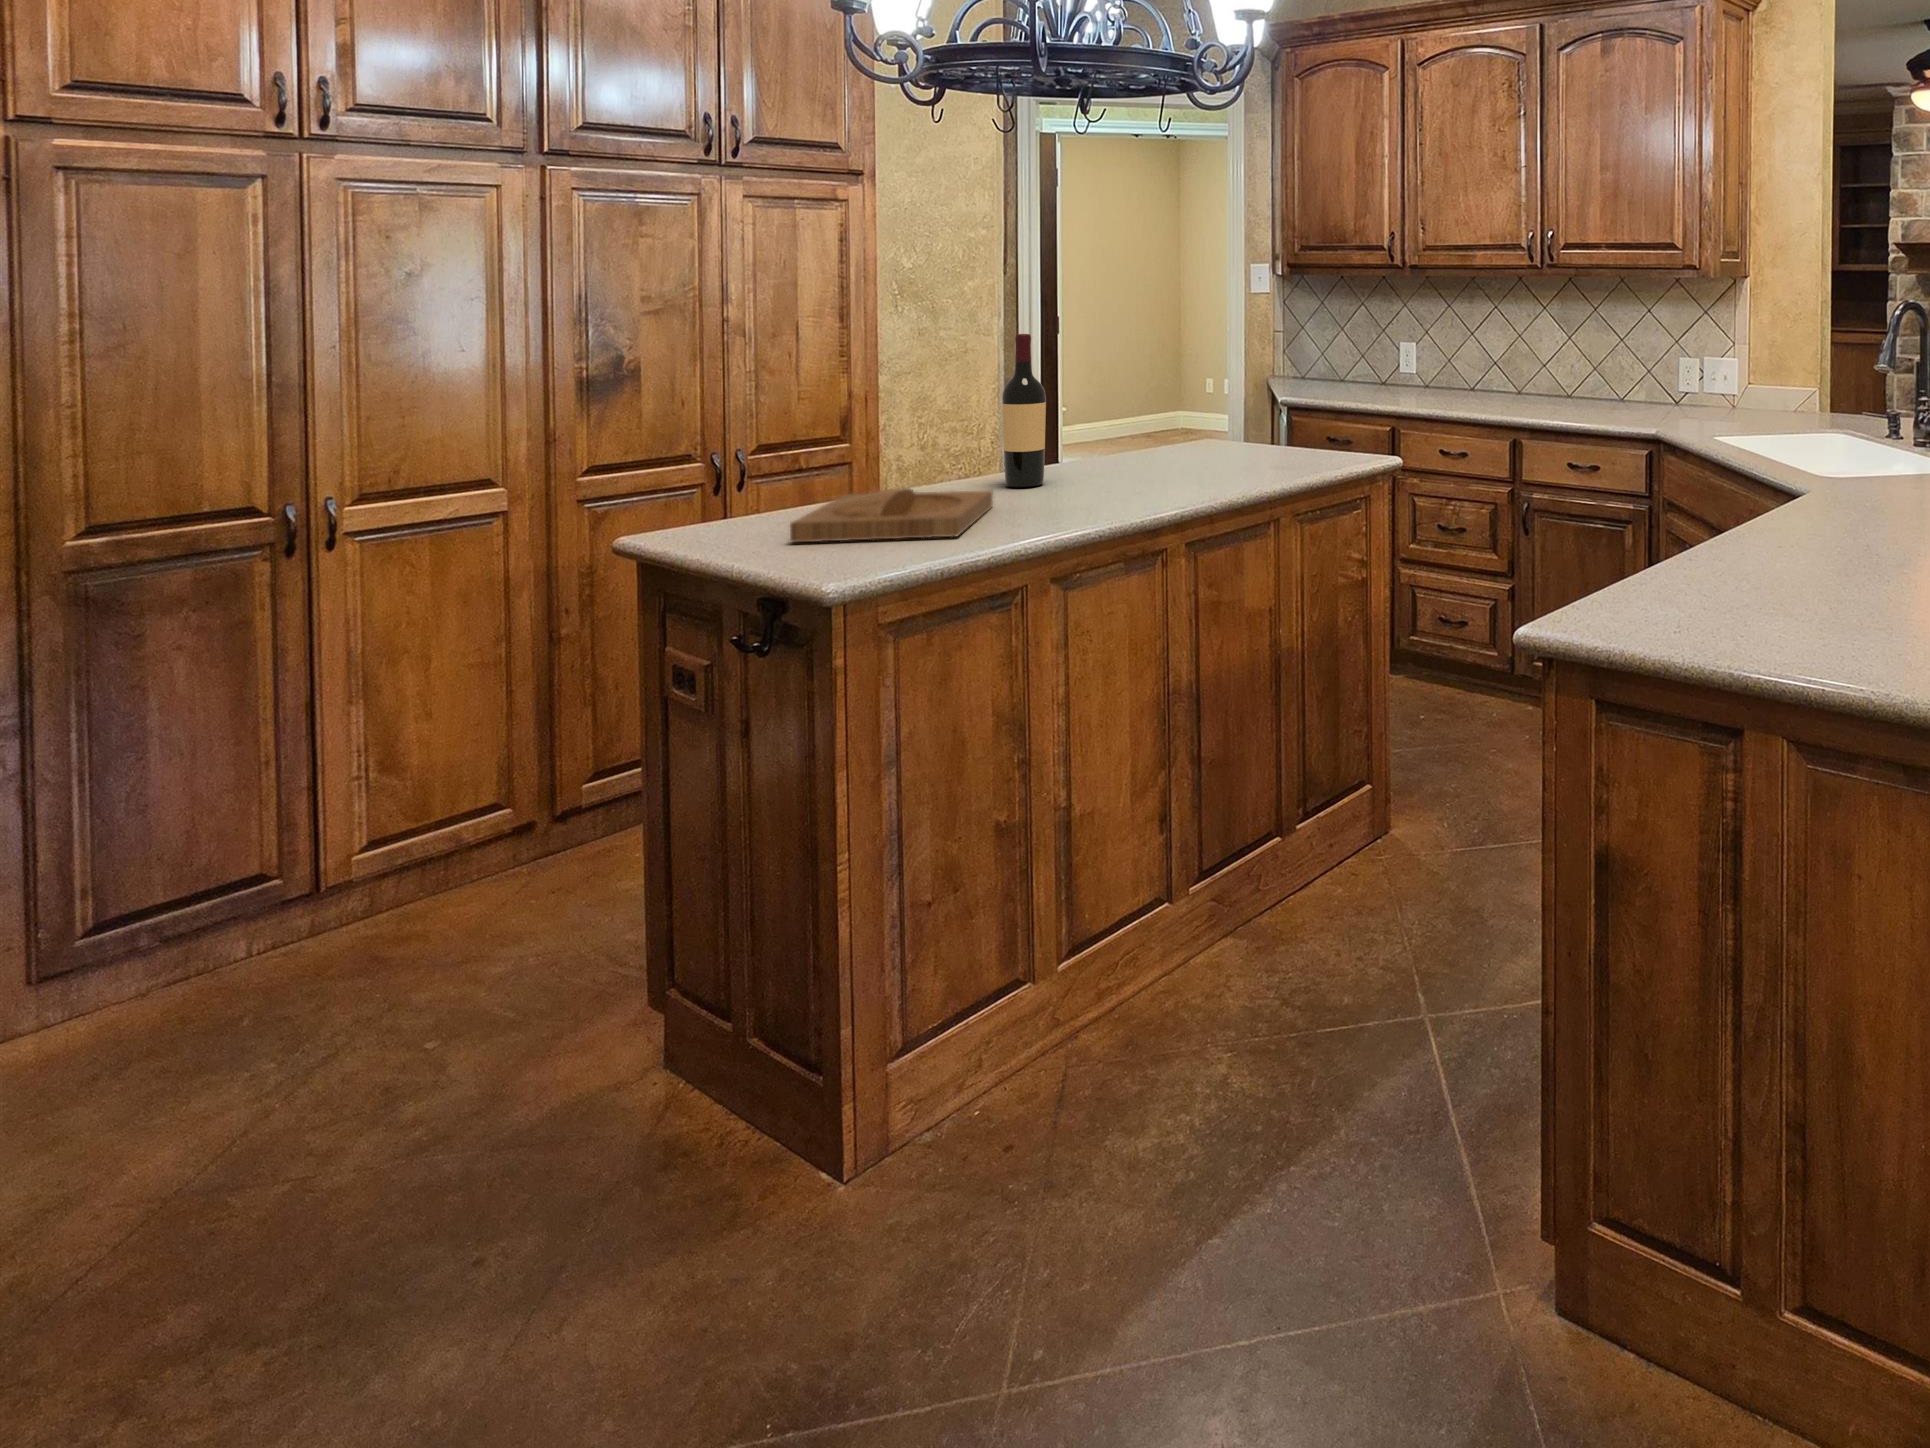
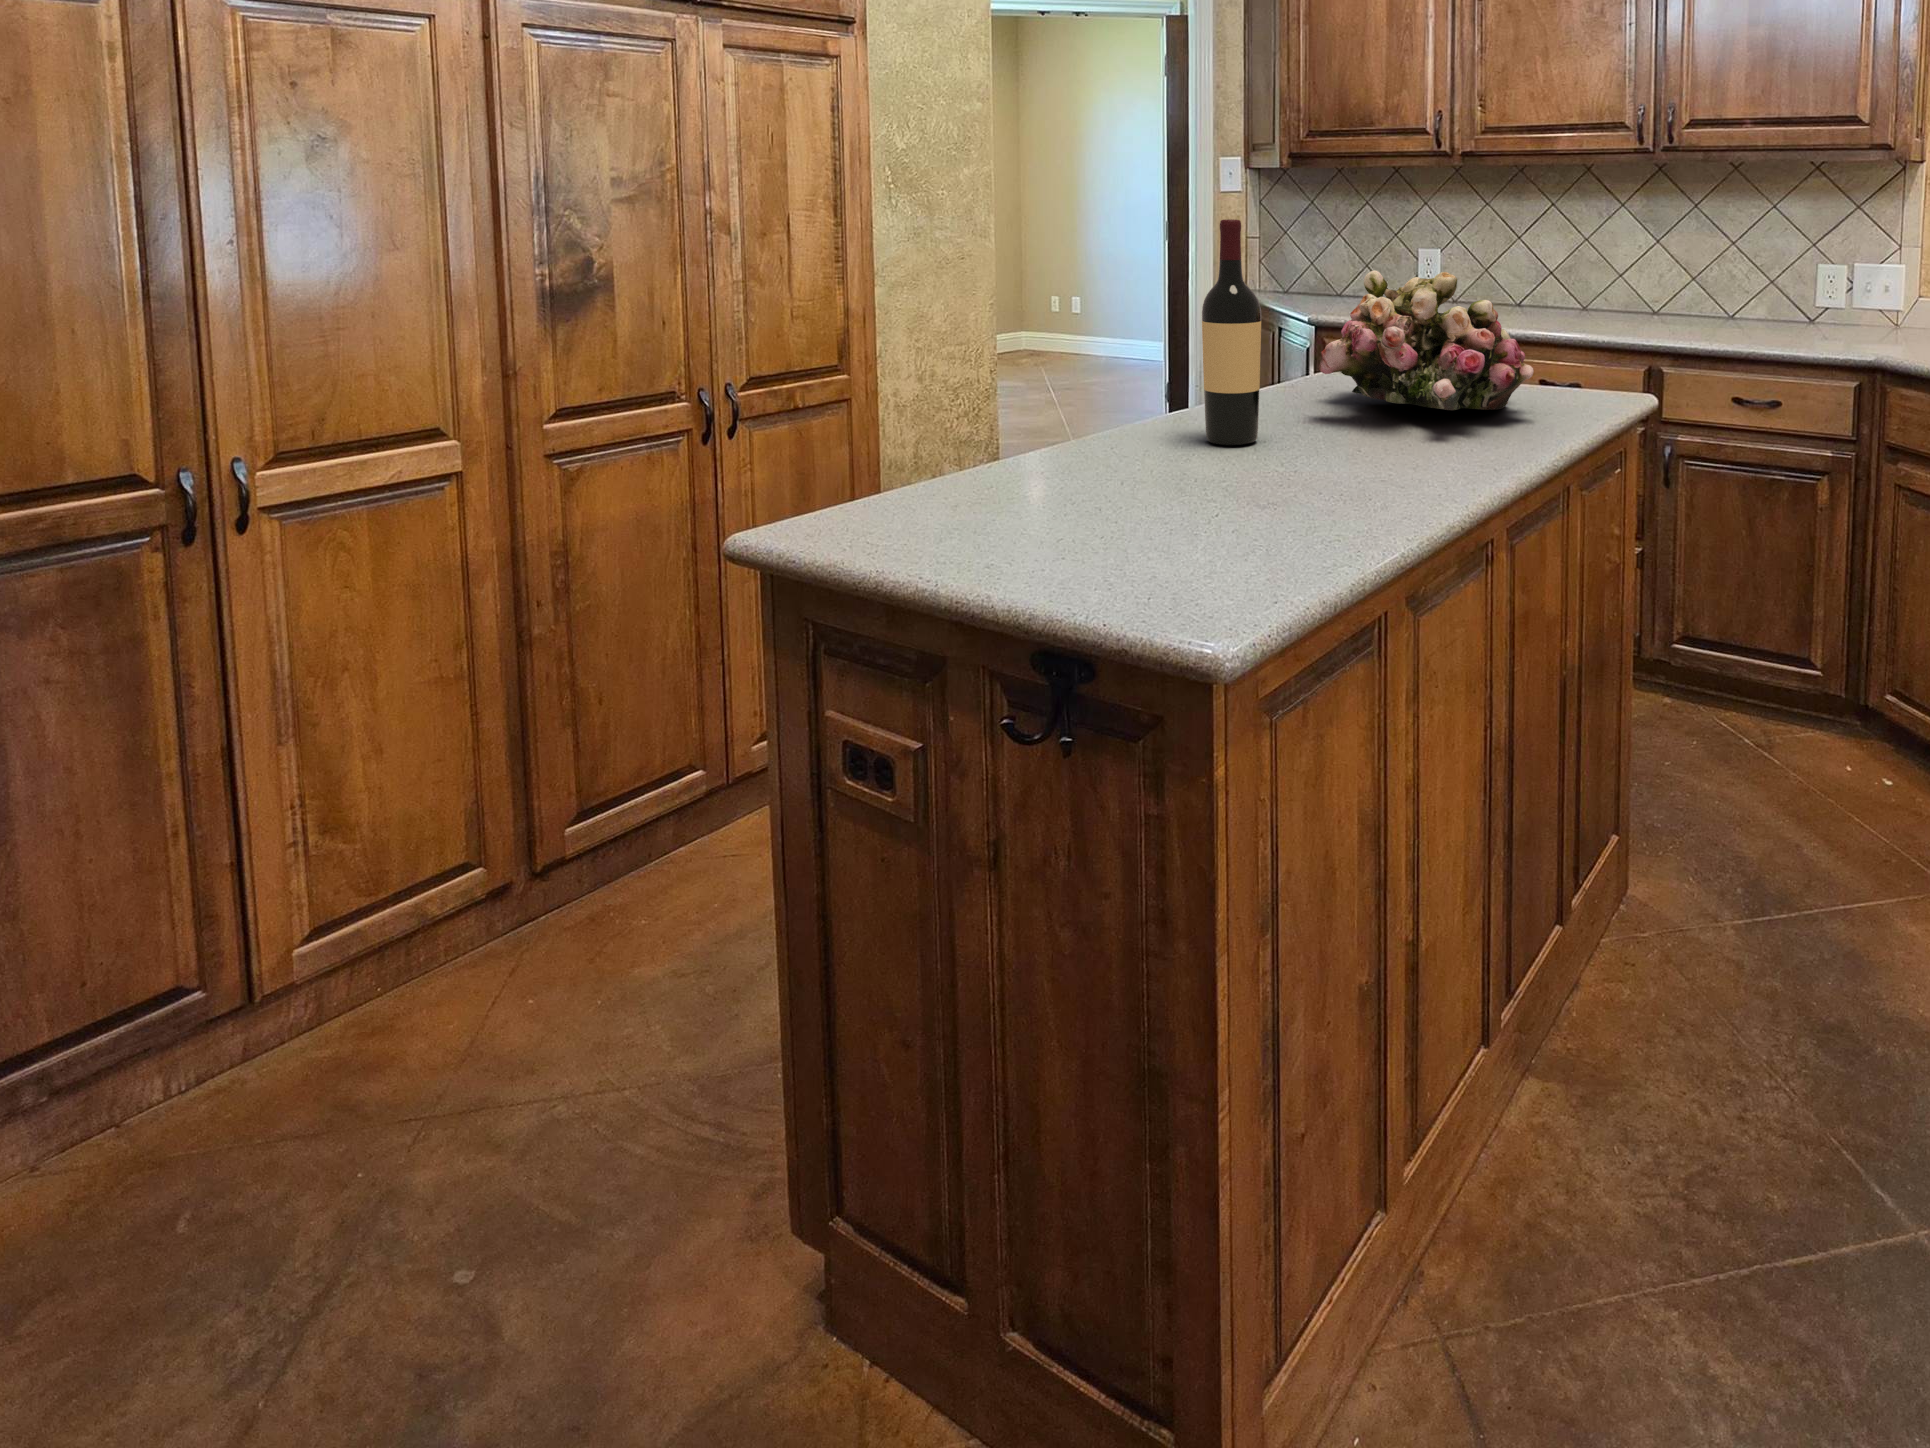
flower arrangement: none [1110,367,1272,465] -> present [1319,270,1534,410]
tray: present [790,488,993,542] -> none [1035,454,1289,551]

